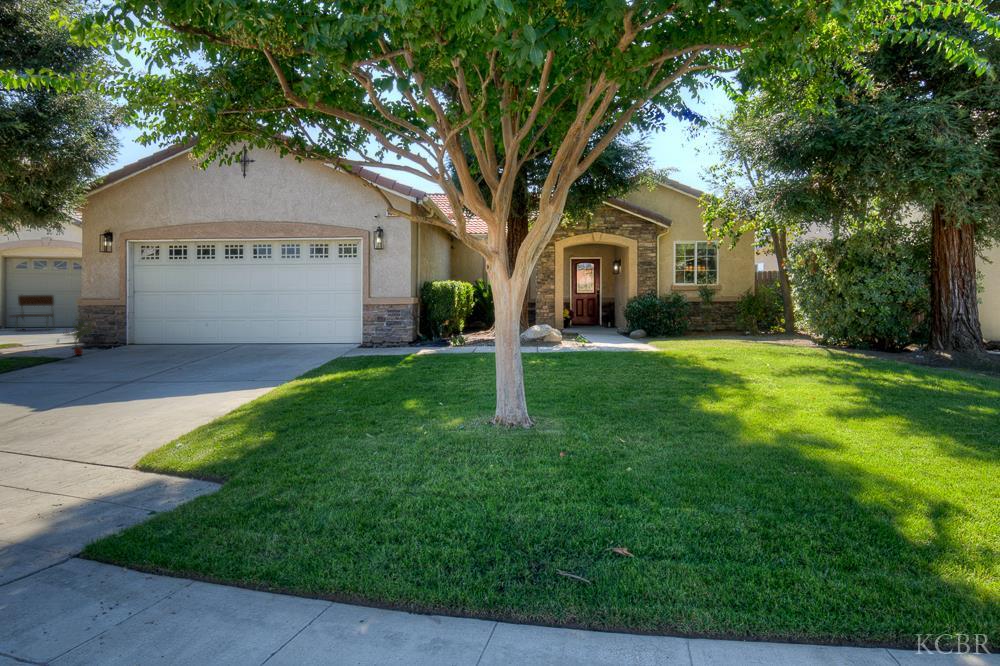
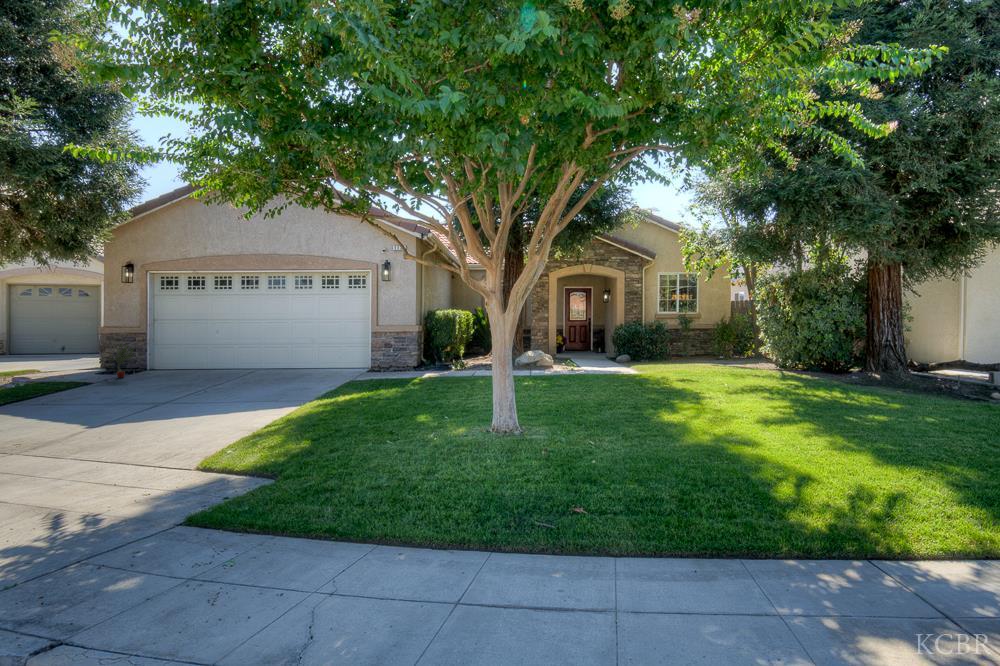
bench: present [11,295,54,330] -> none [45,322,86,355]

